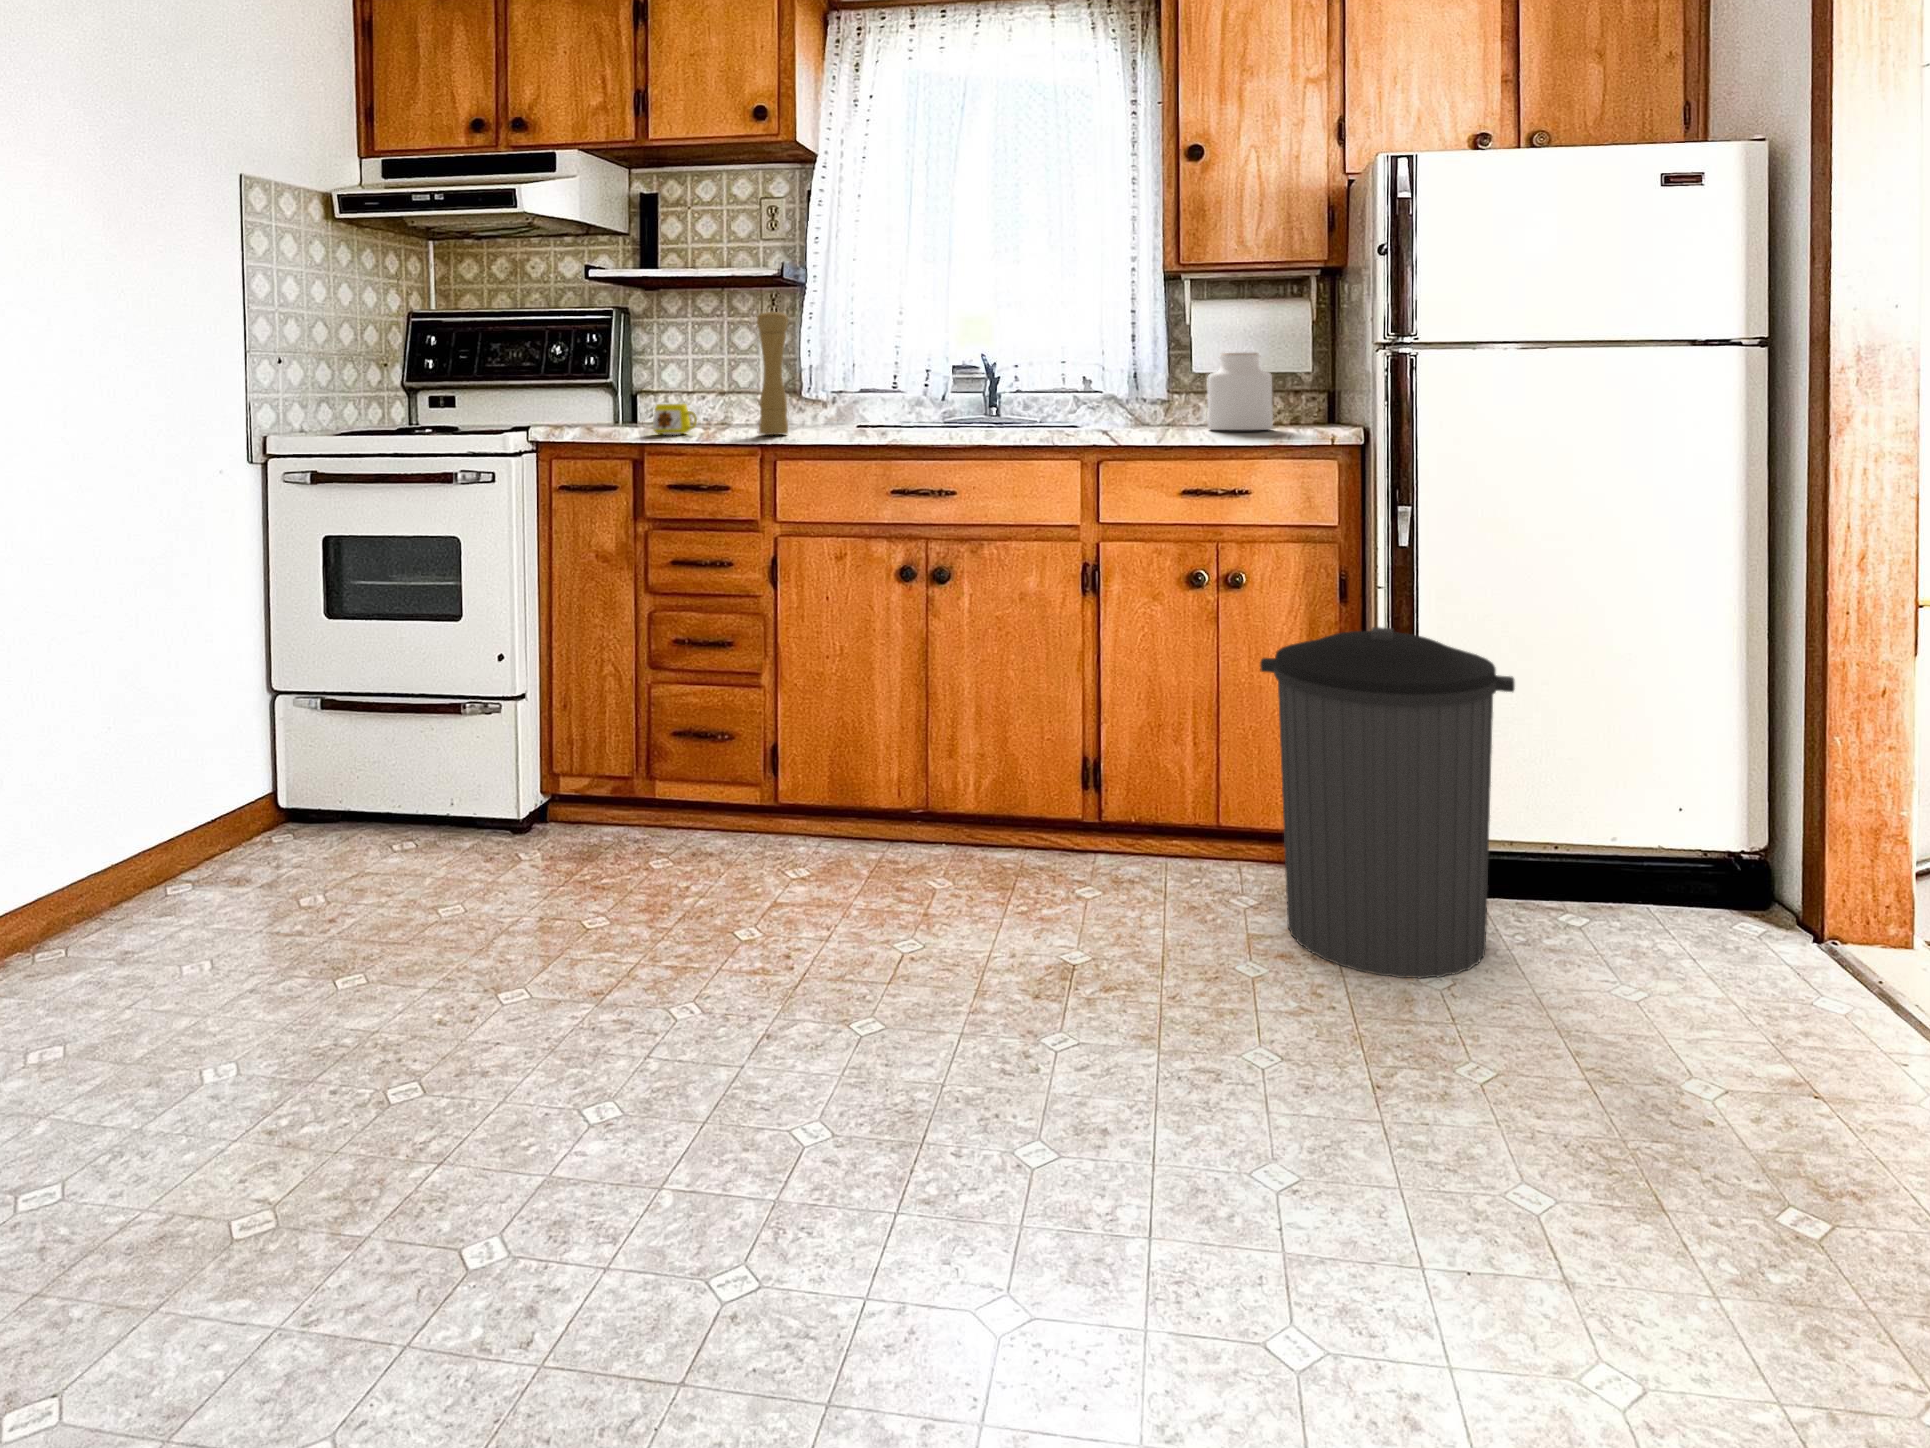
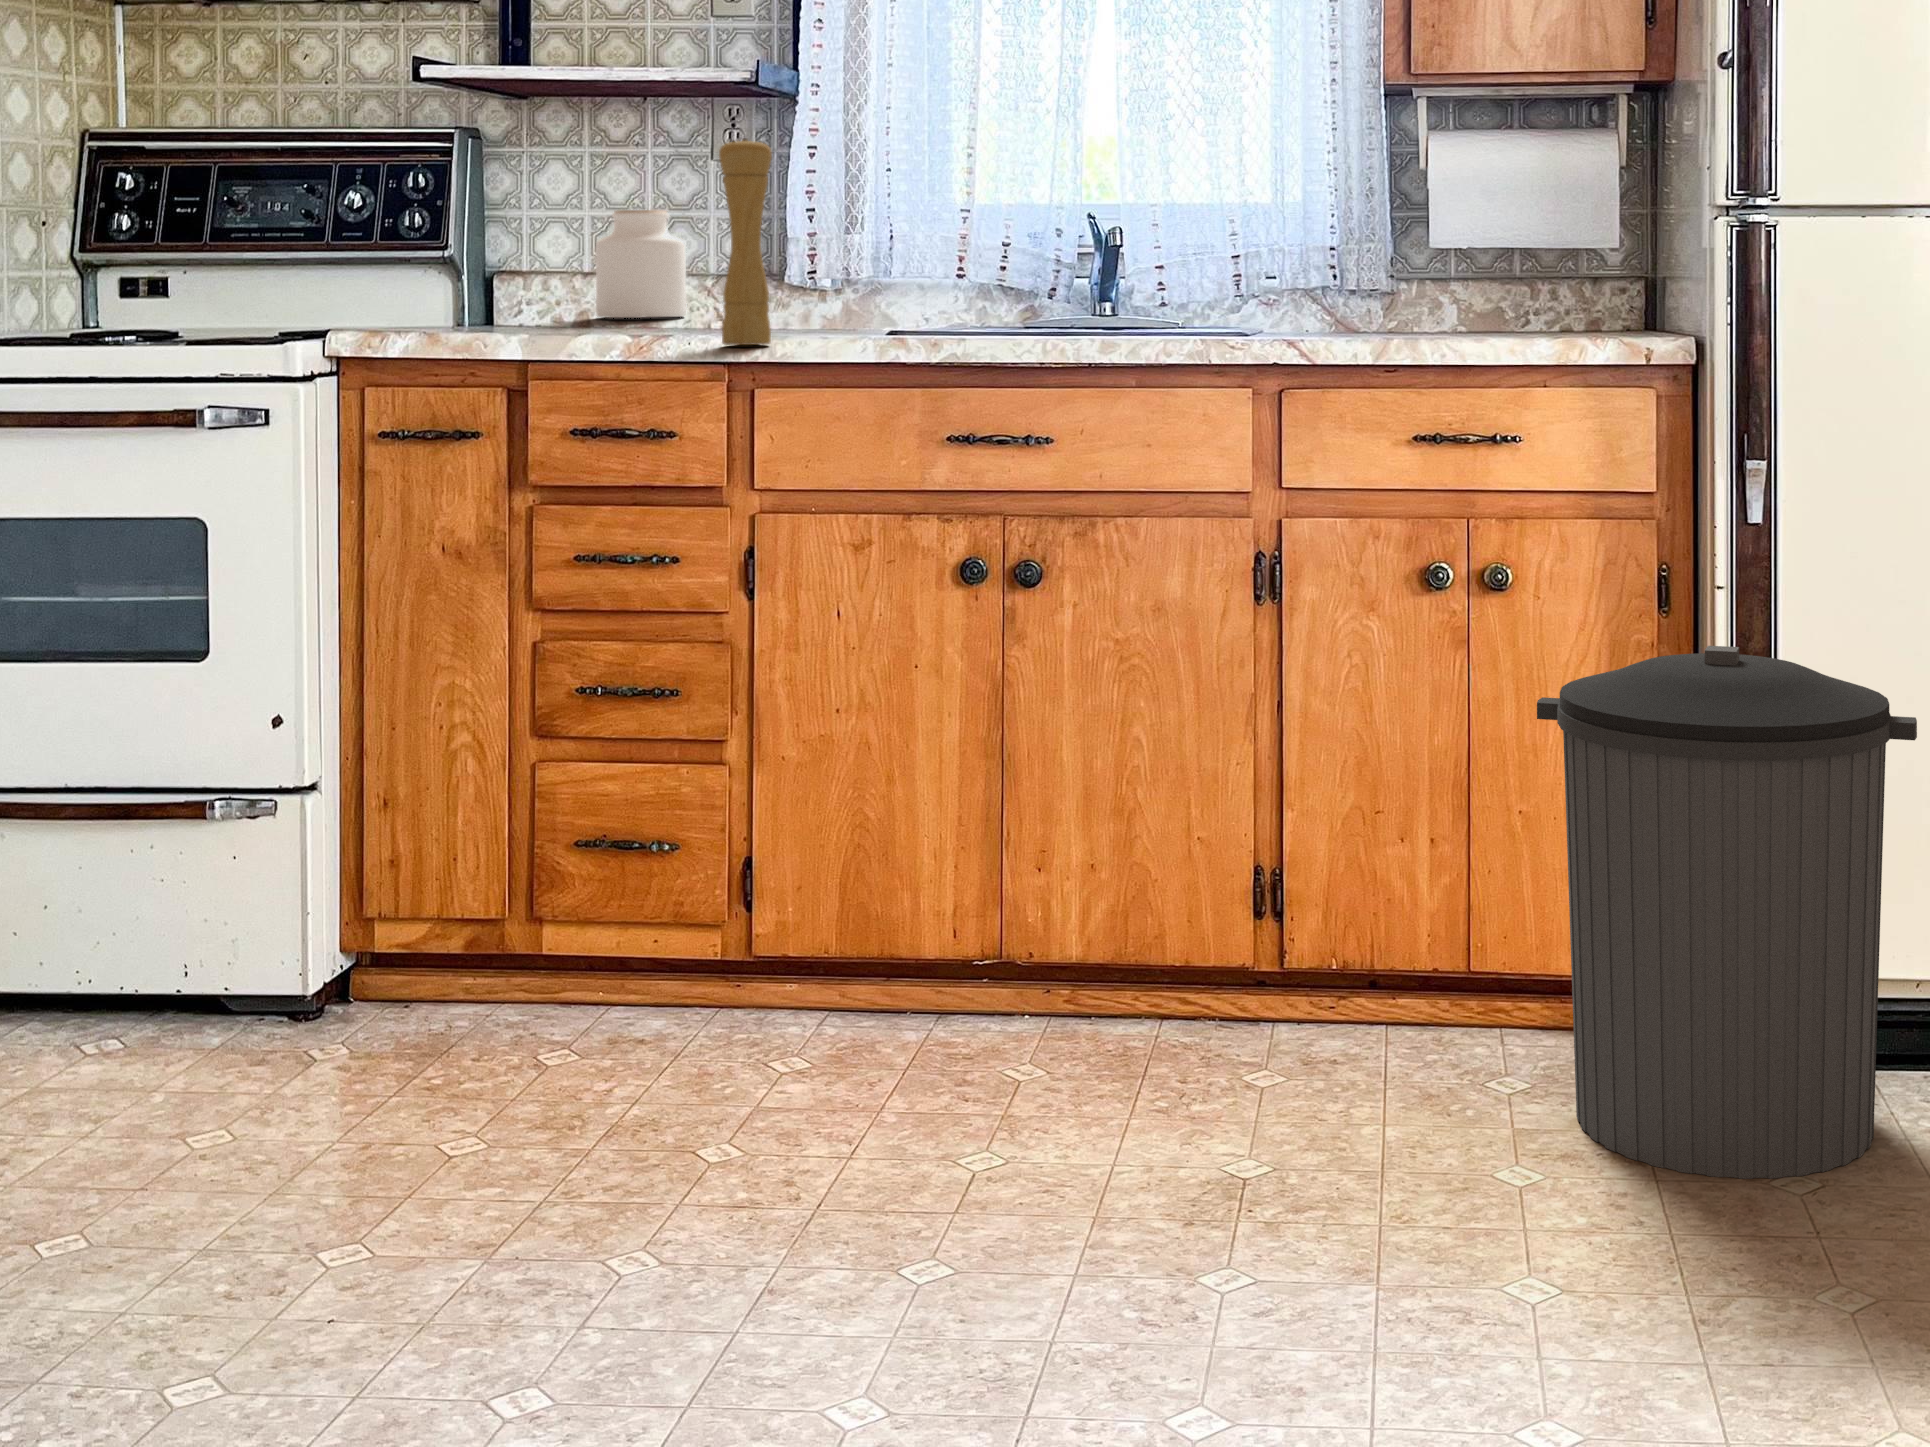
jar: present [1208,353,1273,430] -> present [596,210,687,318]
mug: present [653,404,697,435] -> none [538,293,615,345]

